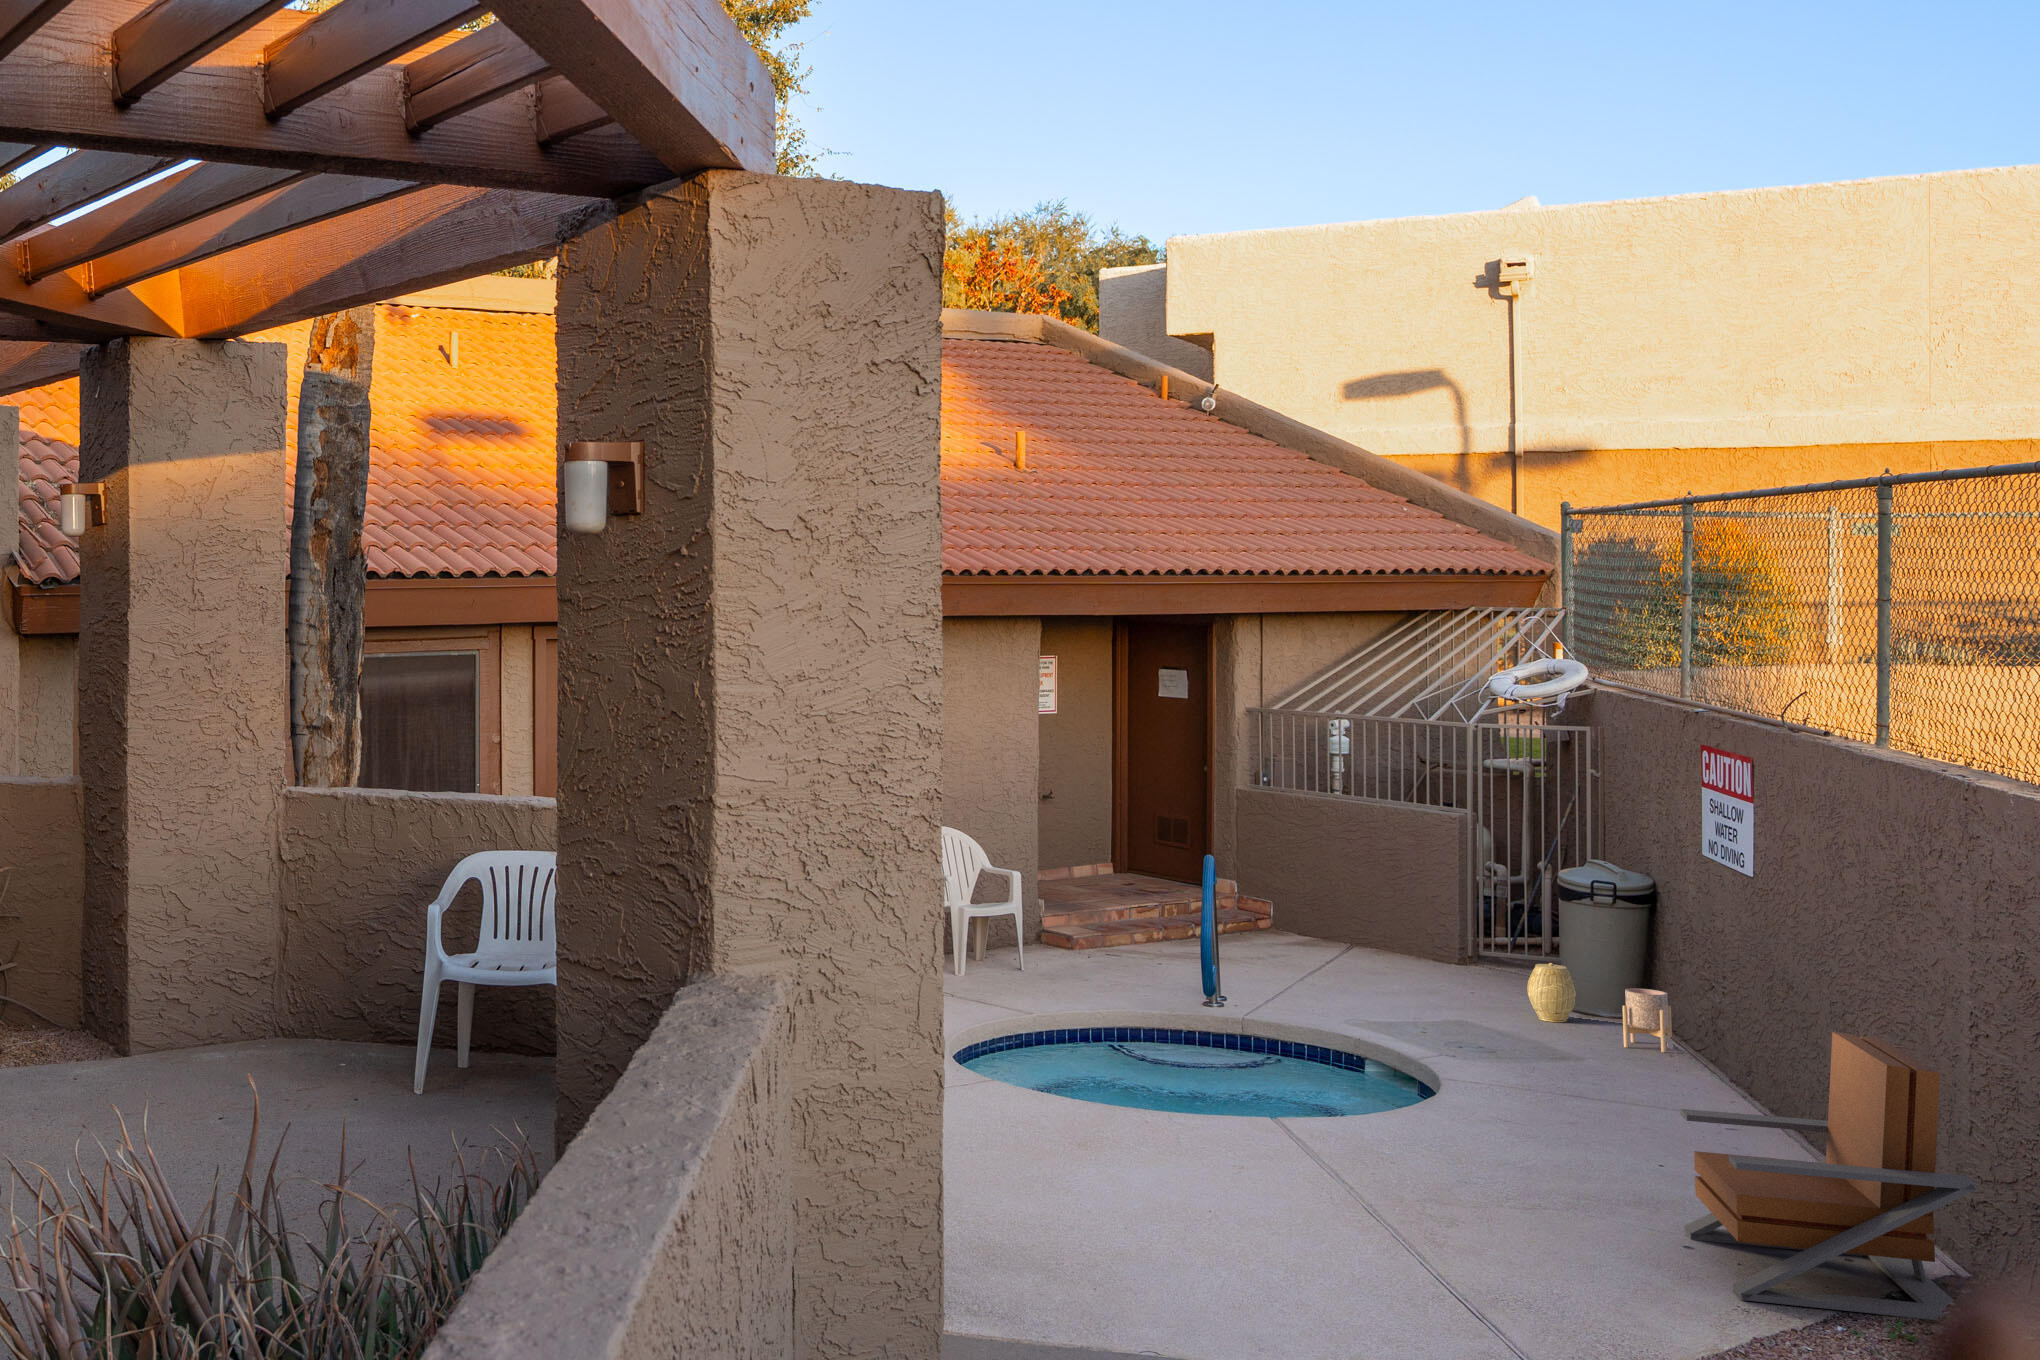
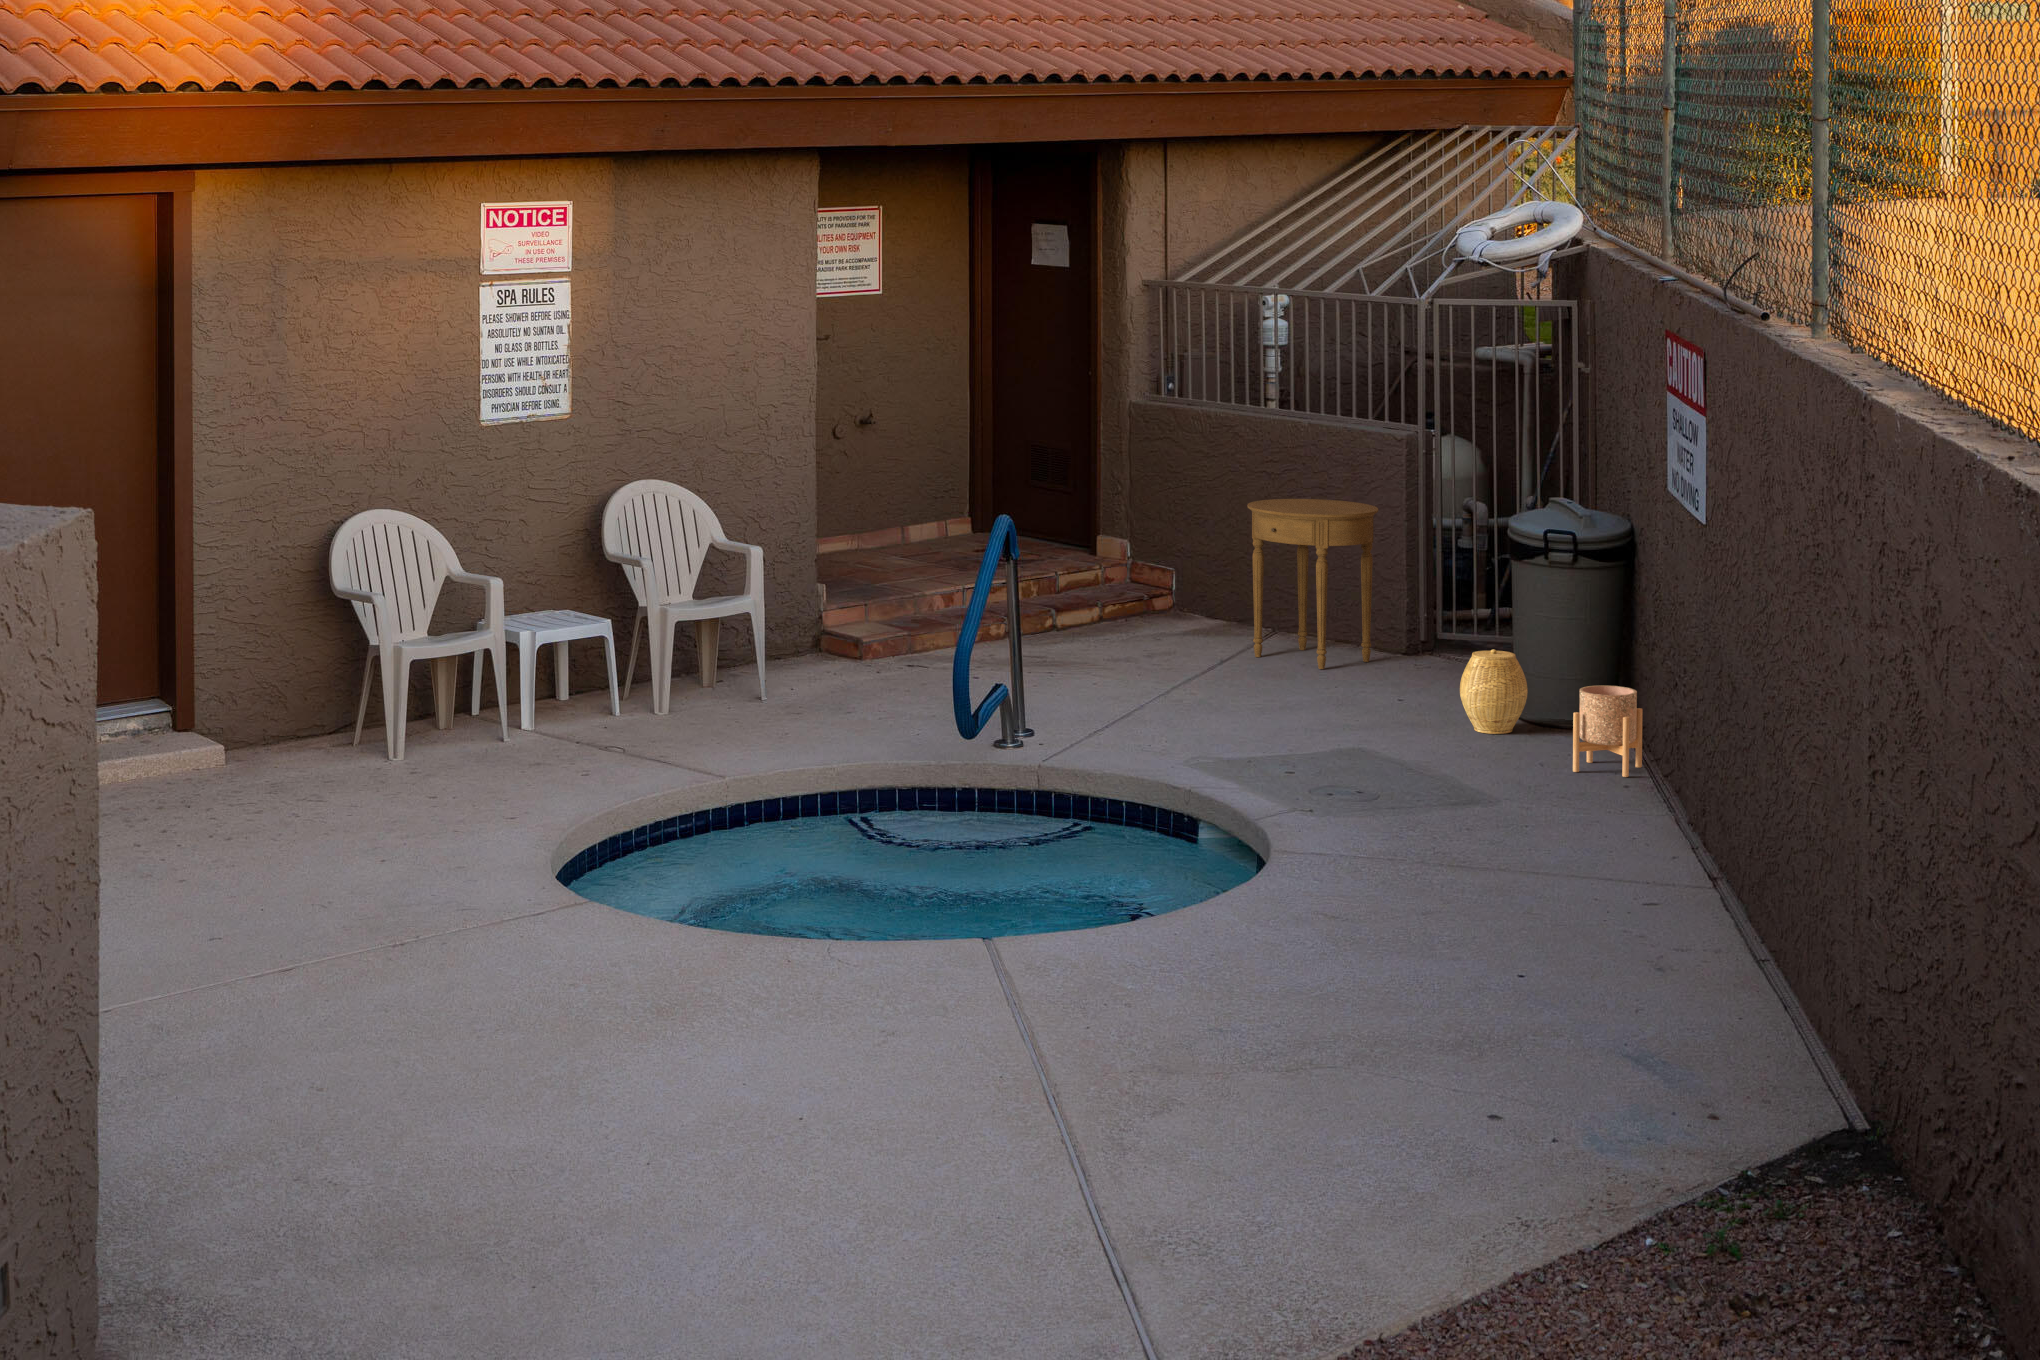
side table: none [1347,858,1443,977] -> present [1247,499,1378,669]
lounge chair: present [1680,1032,1976,1320] -> none [1507,806,1895,1273]

